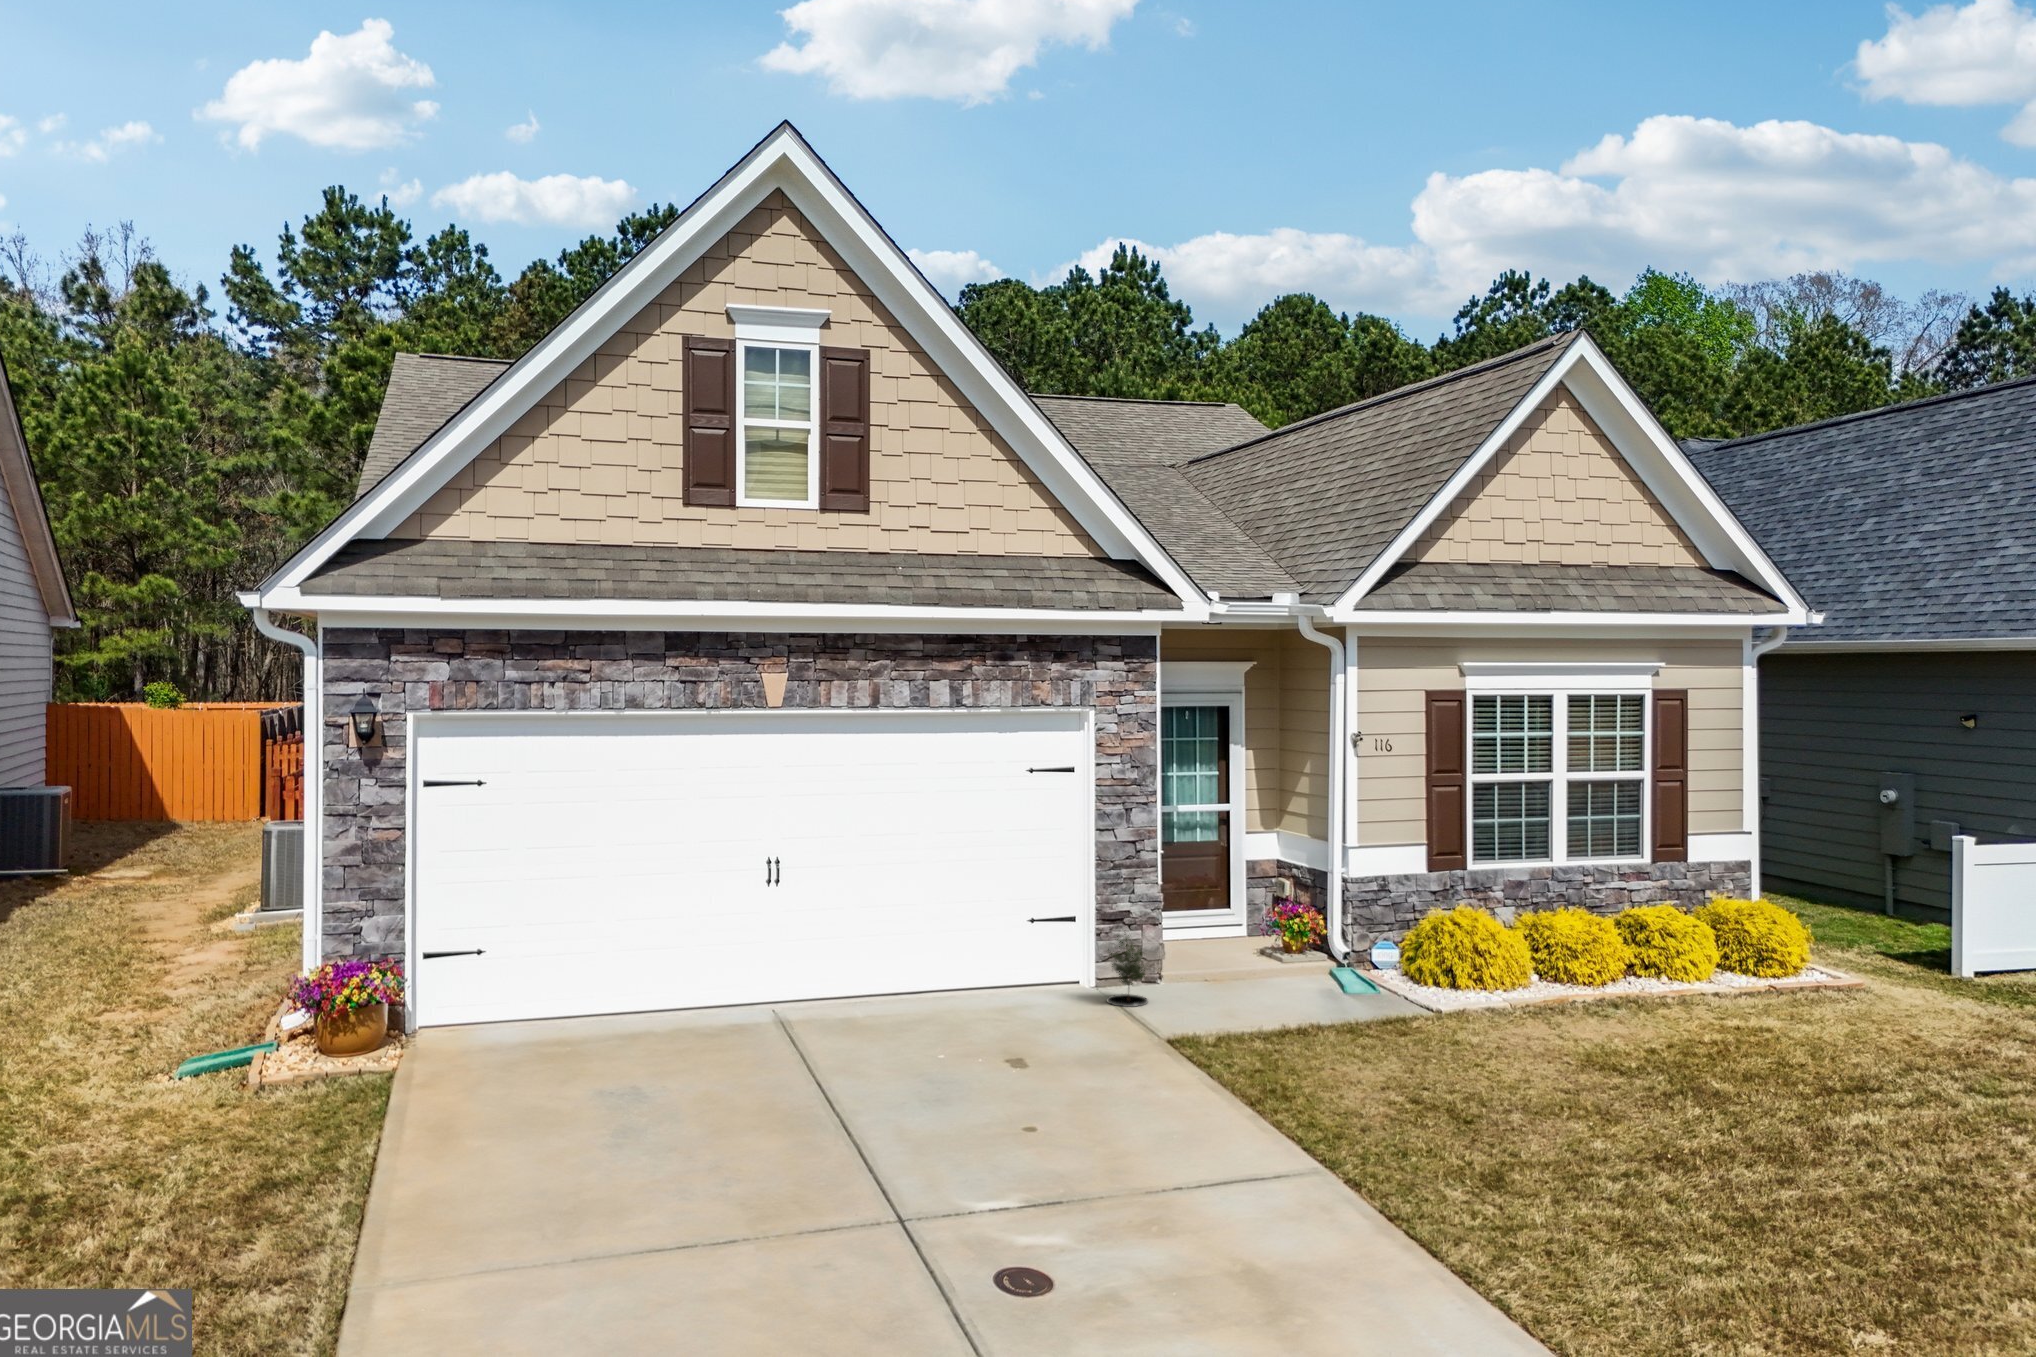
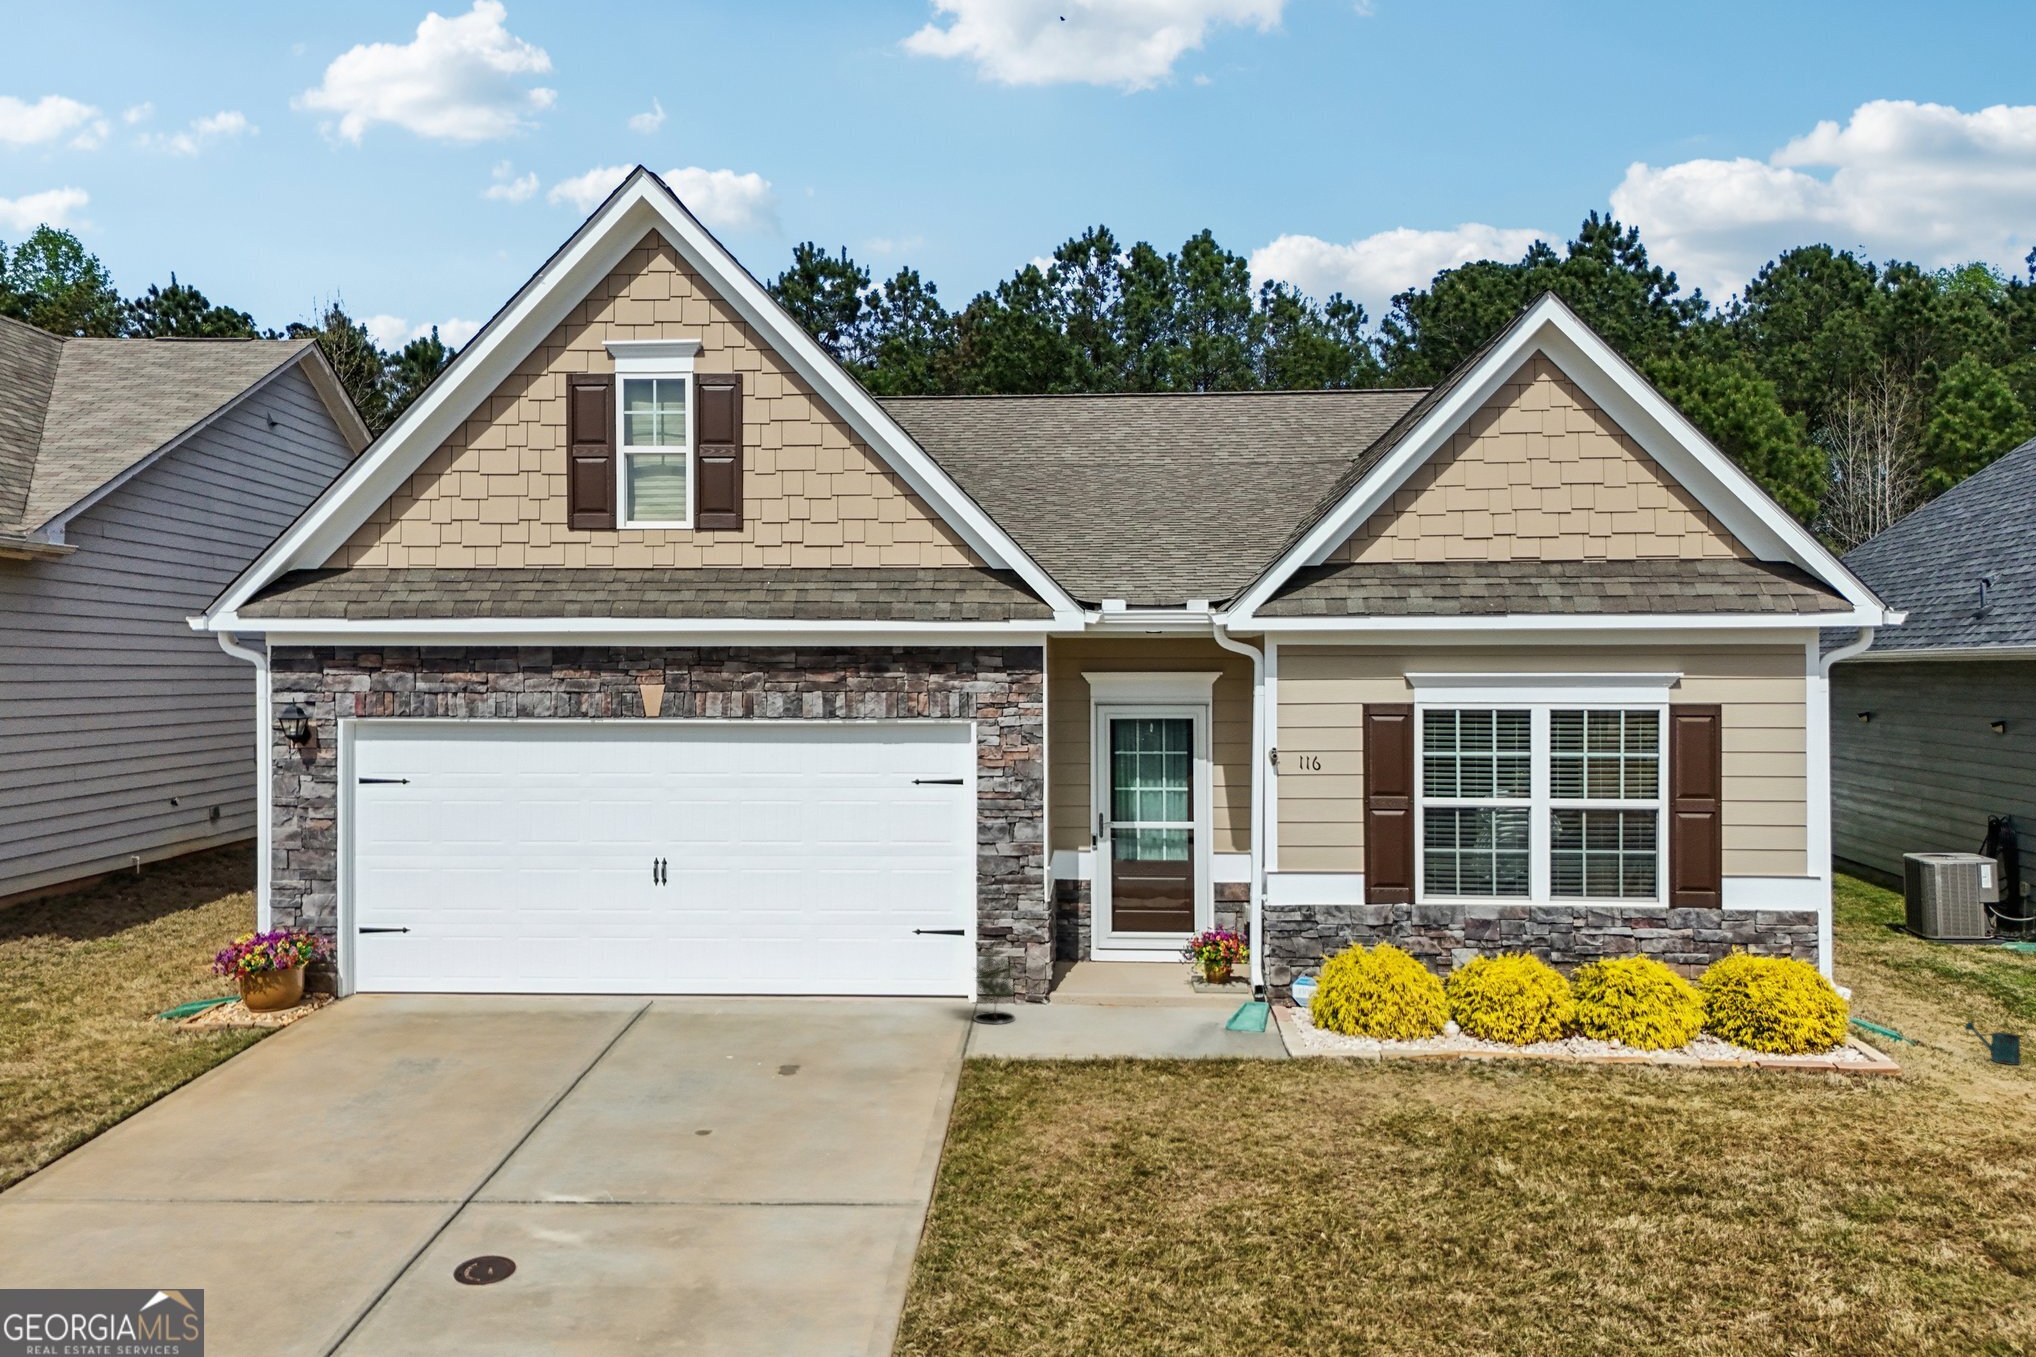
watering can: none [1897,943,1950,976] -> present [1965,1022,2021,1065]

